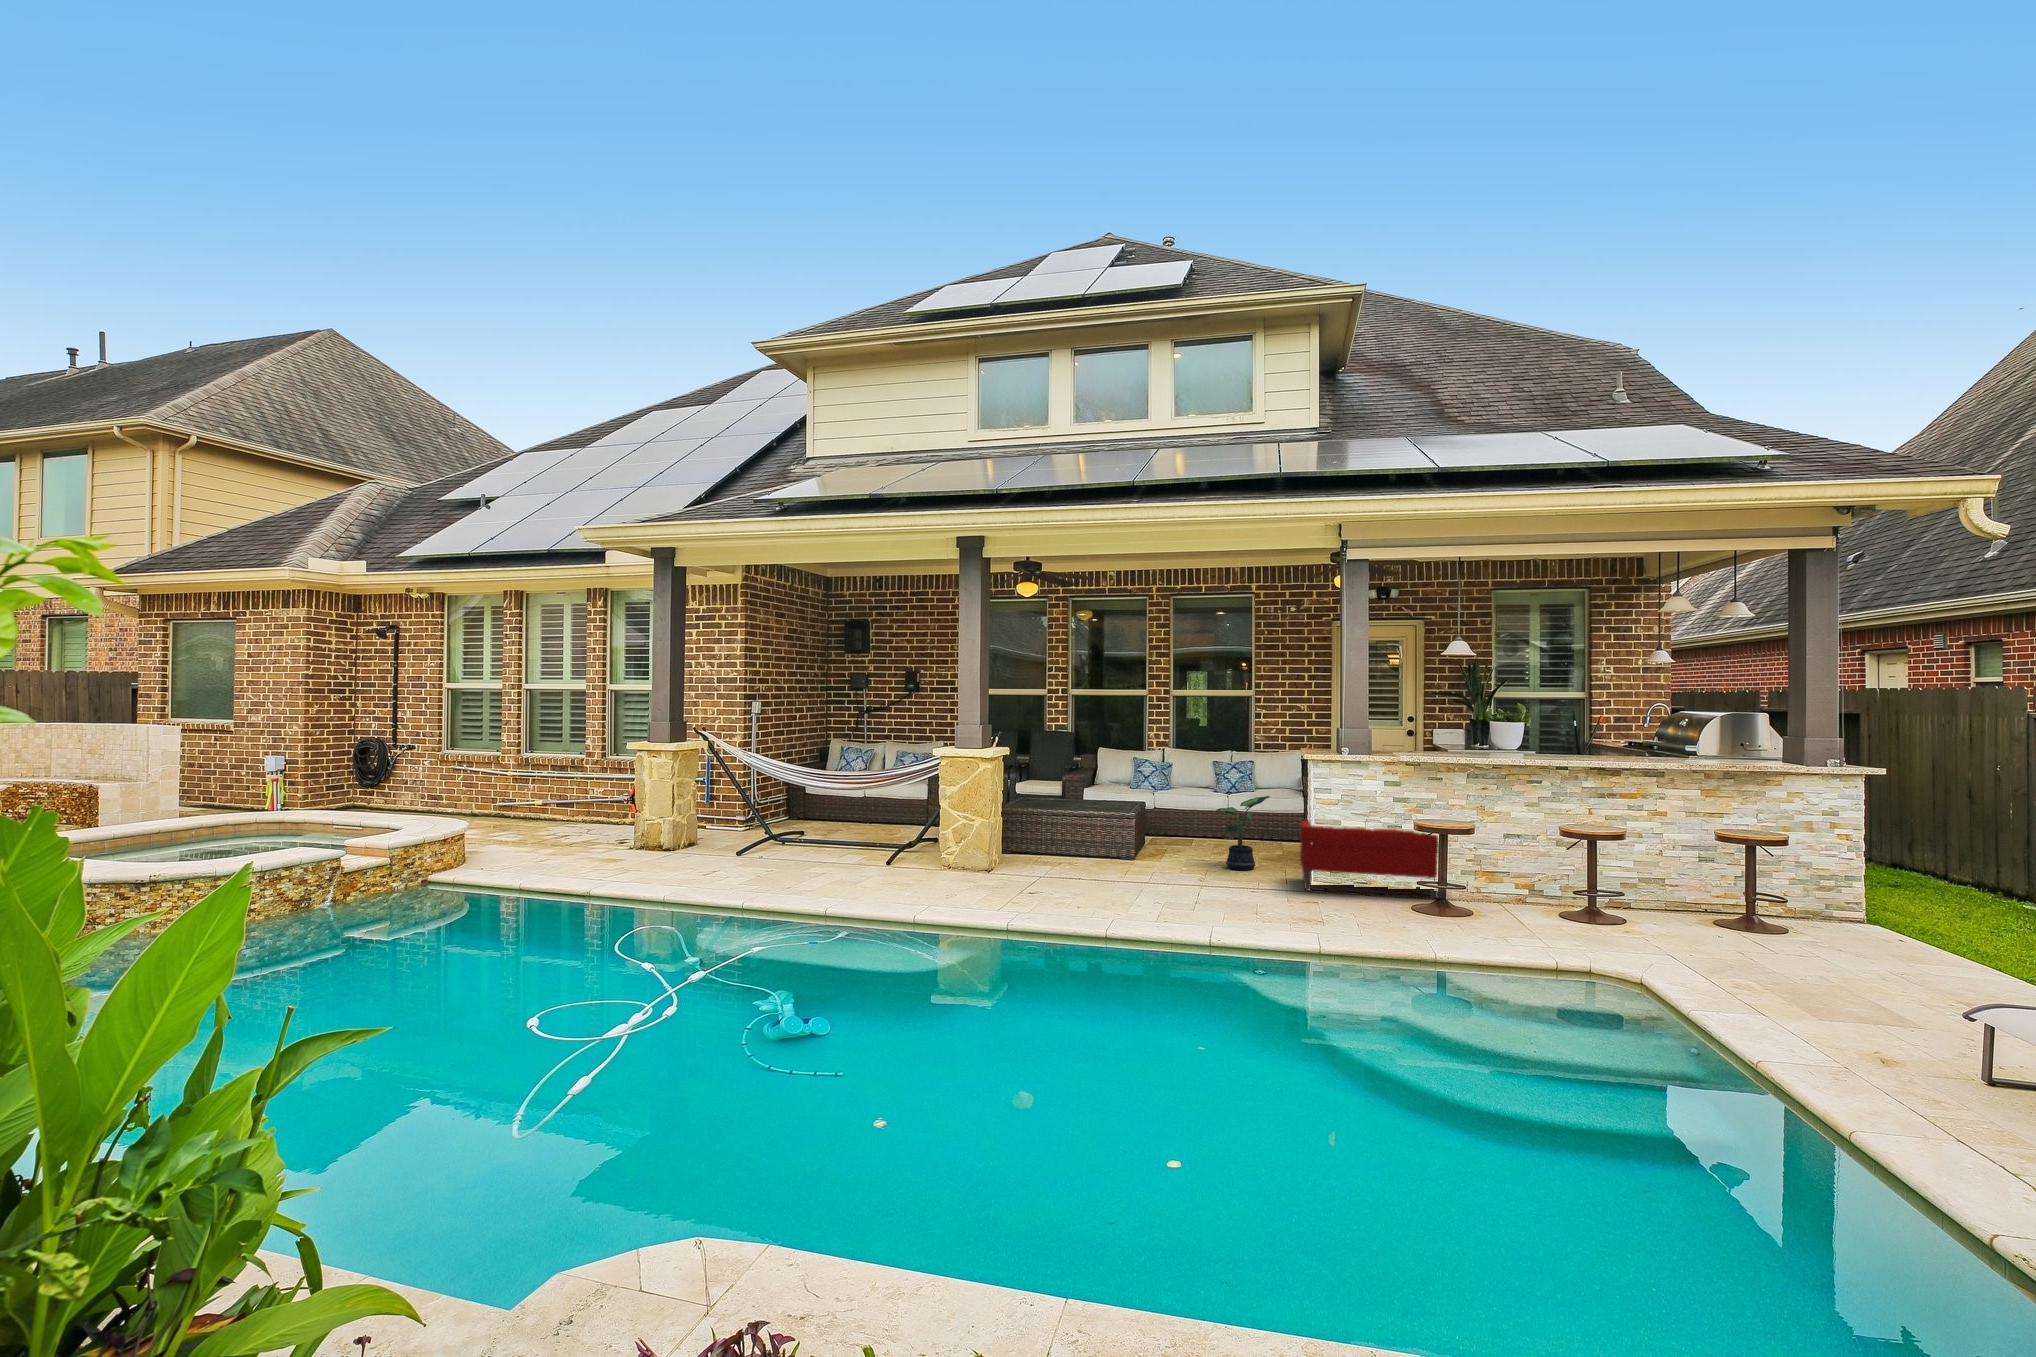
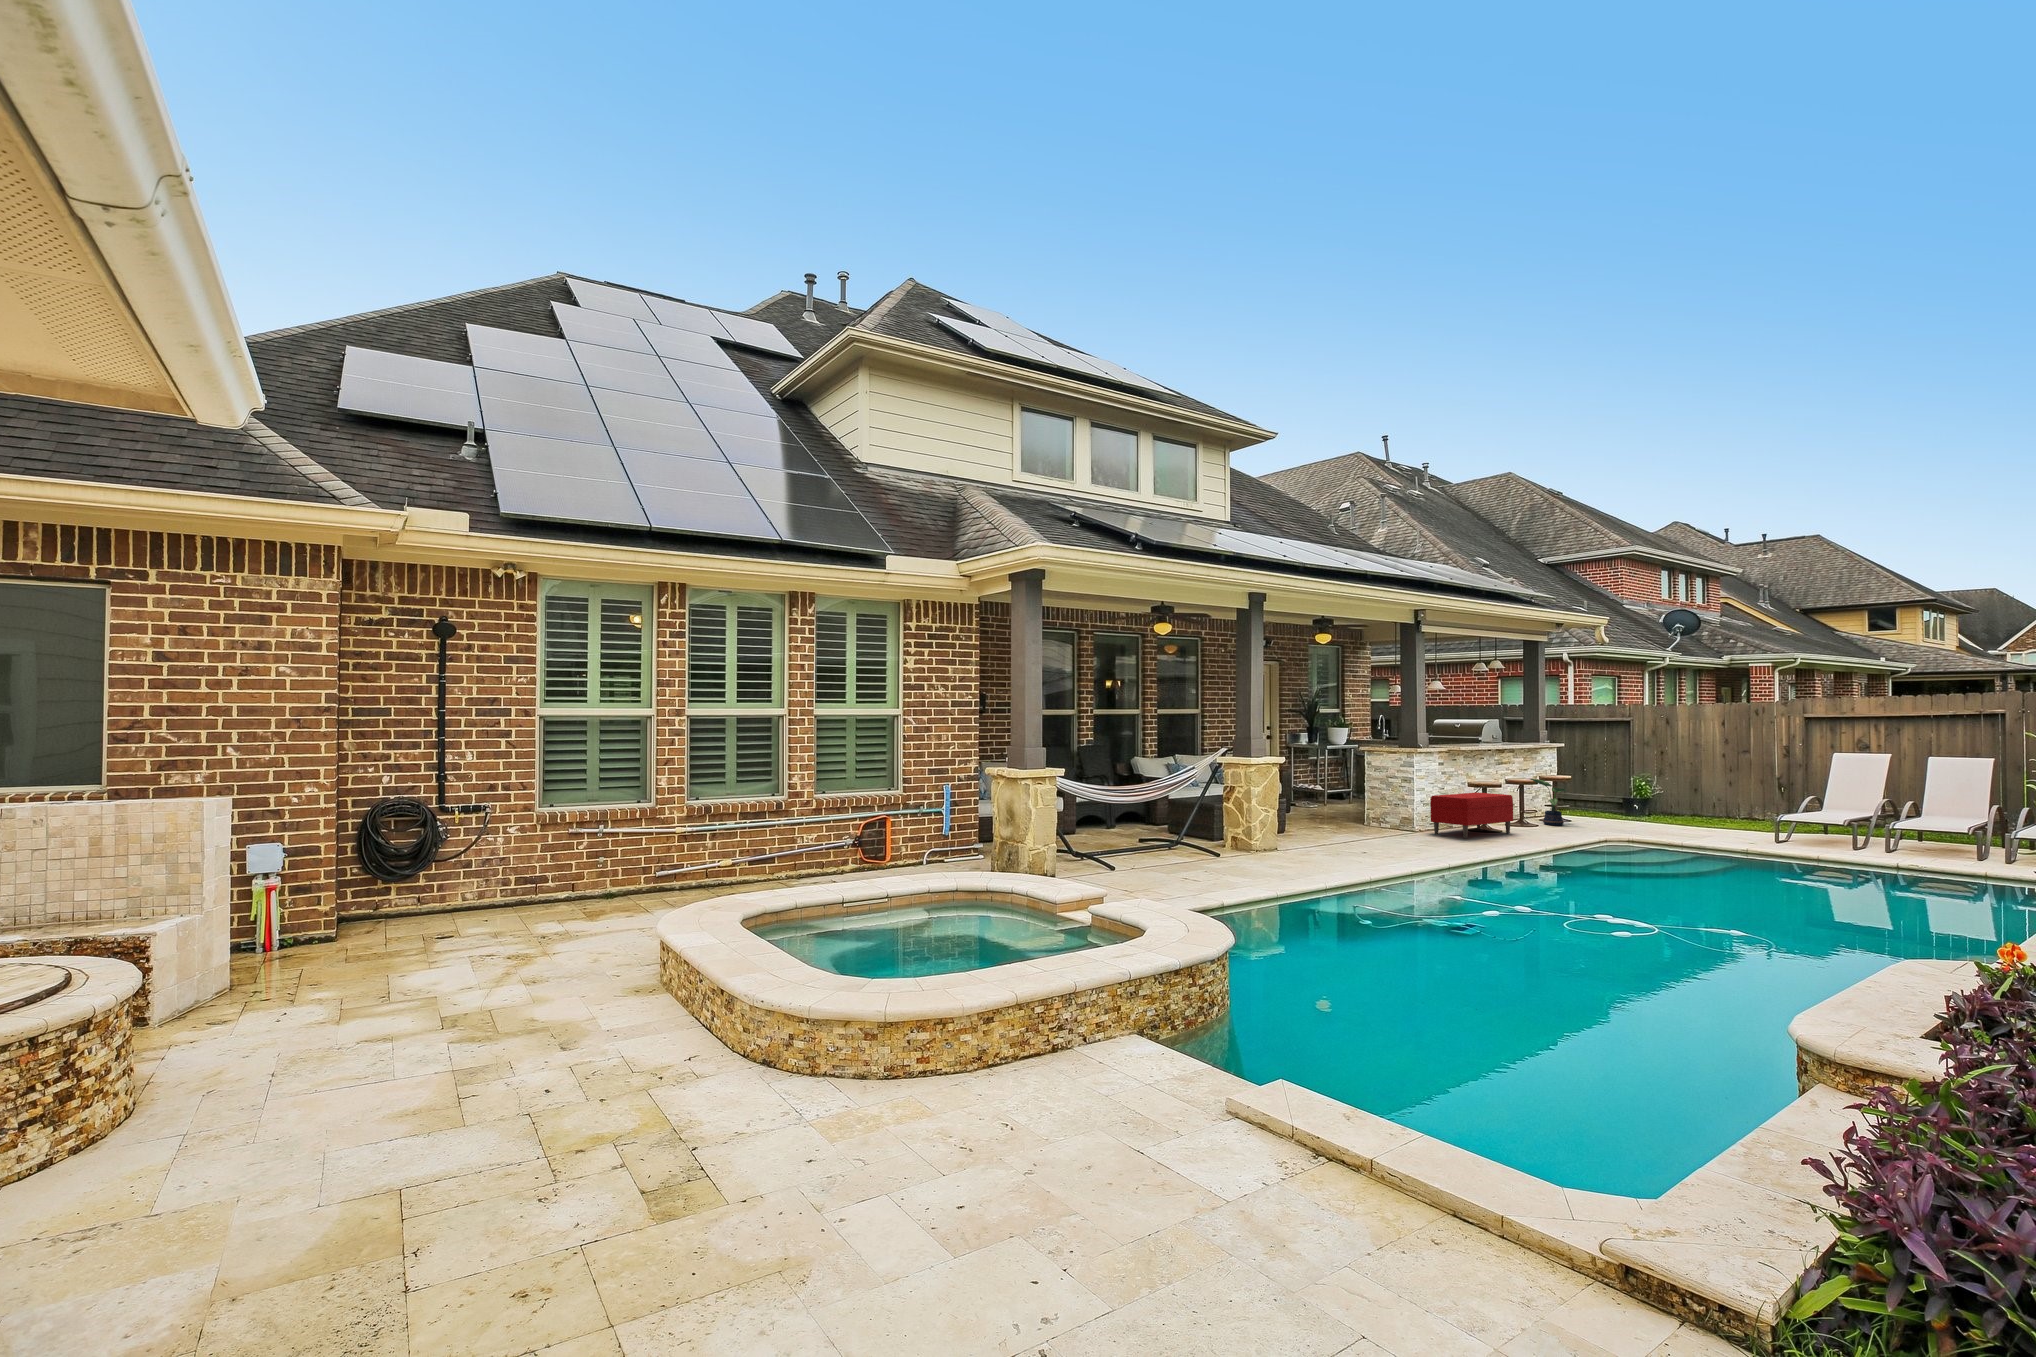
potted plant: present [1216,796,1270,870] -> present [1530,779,1566,826]

